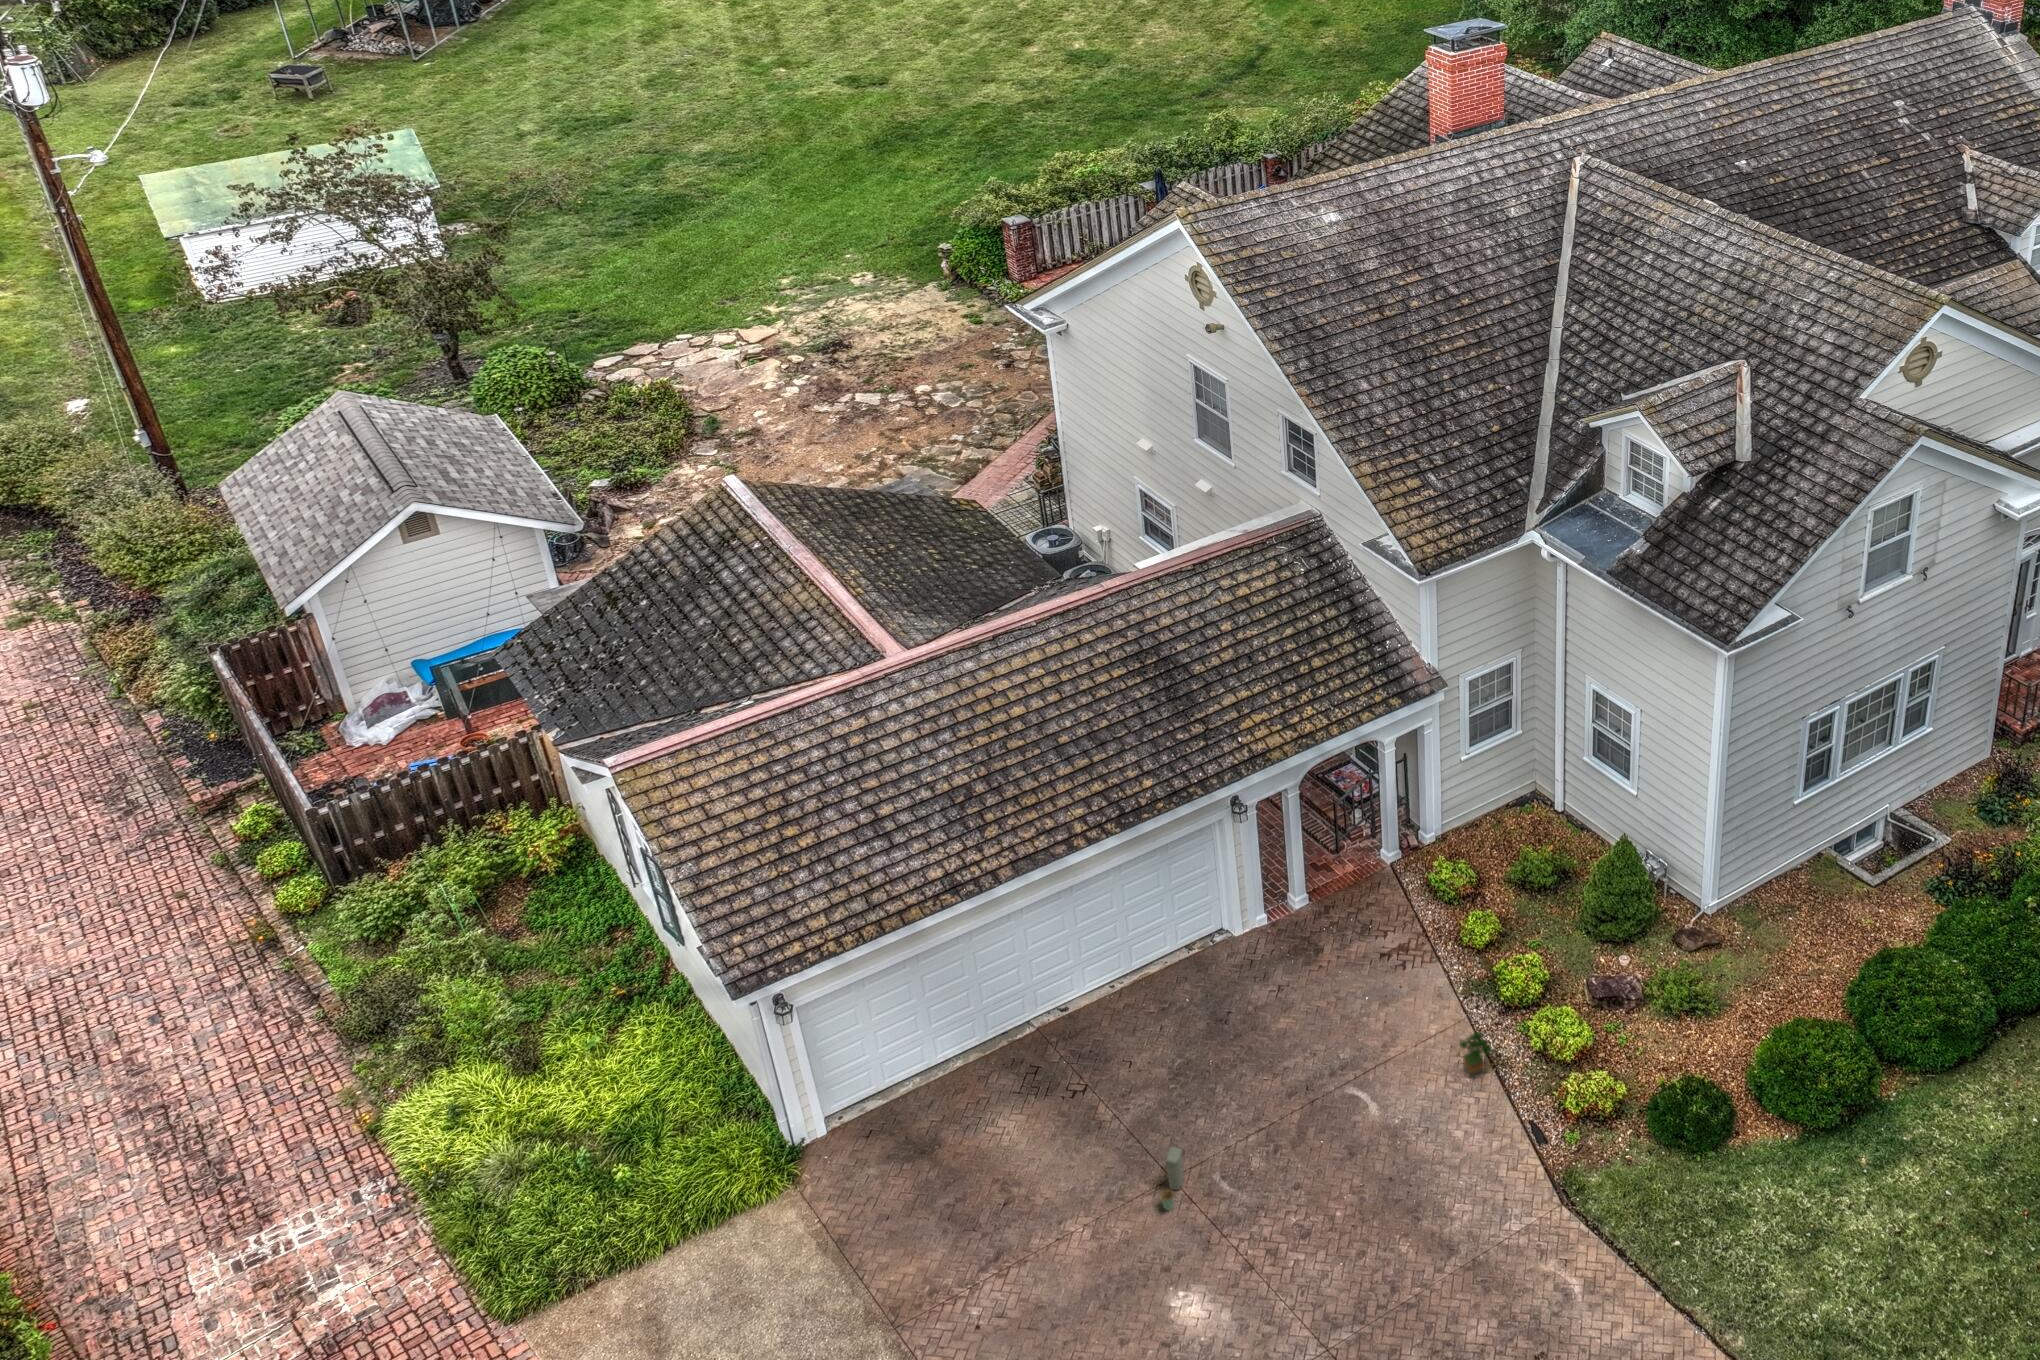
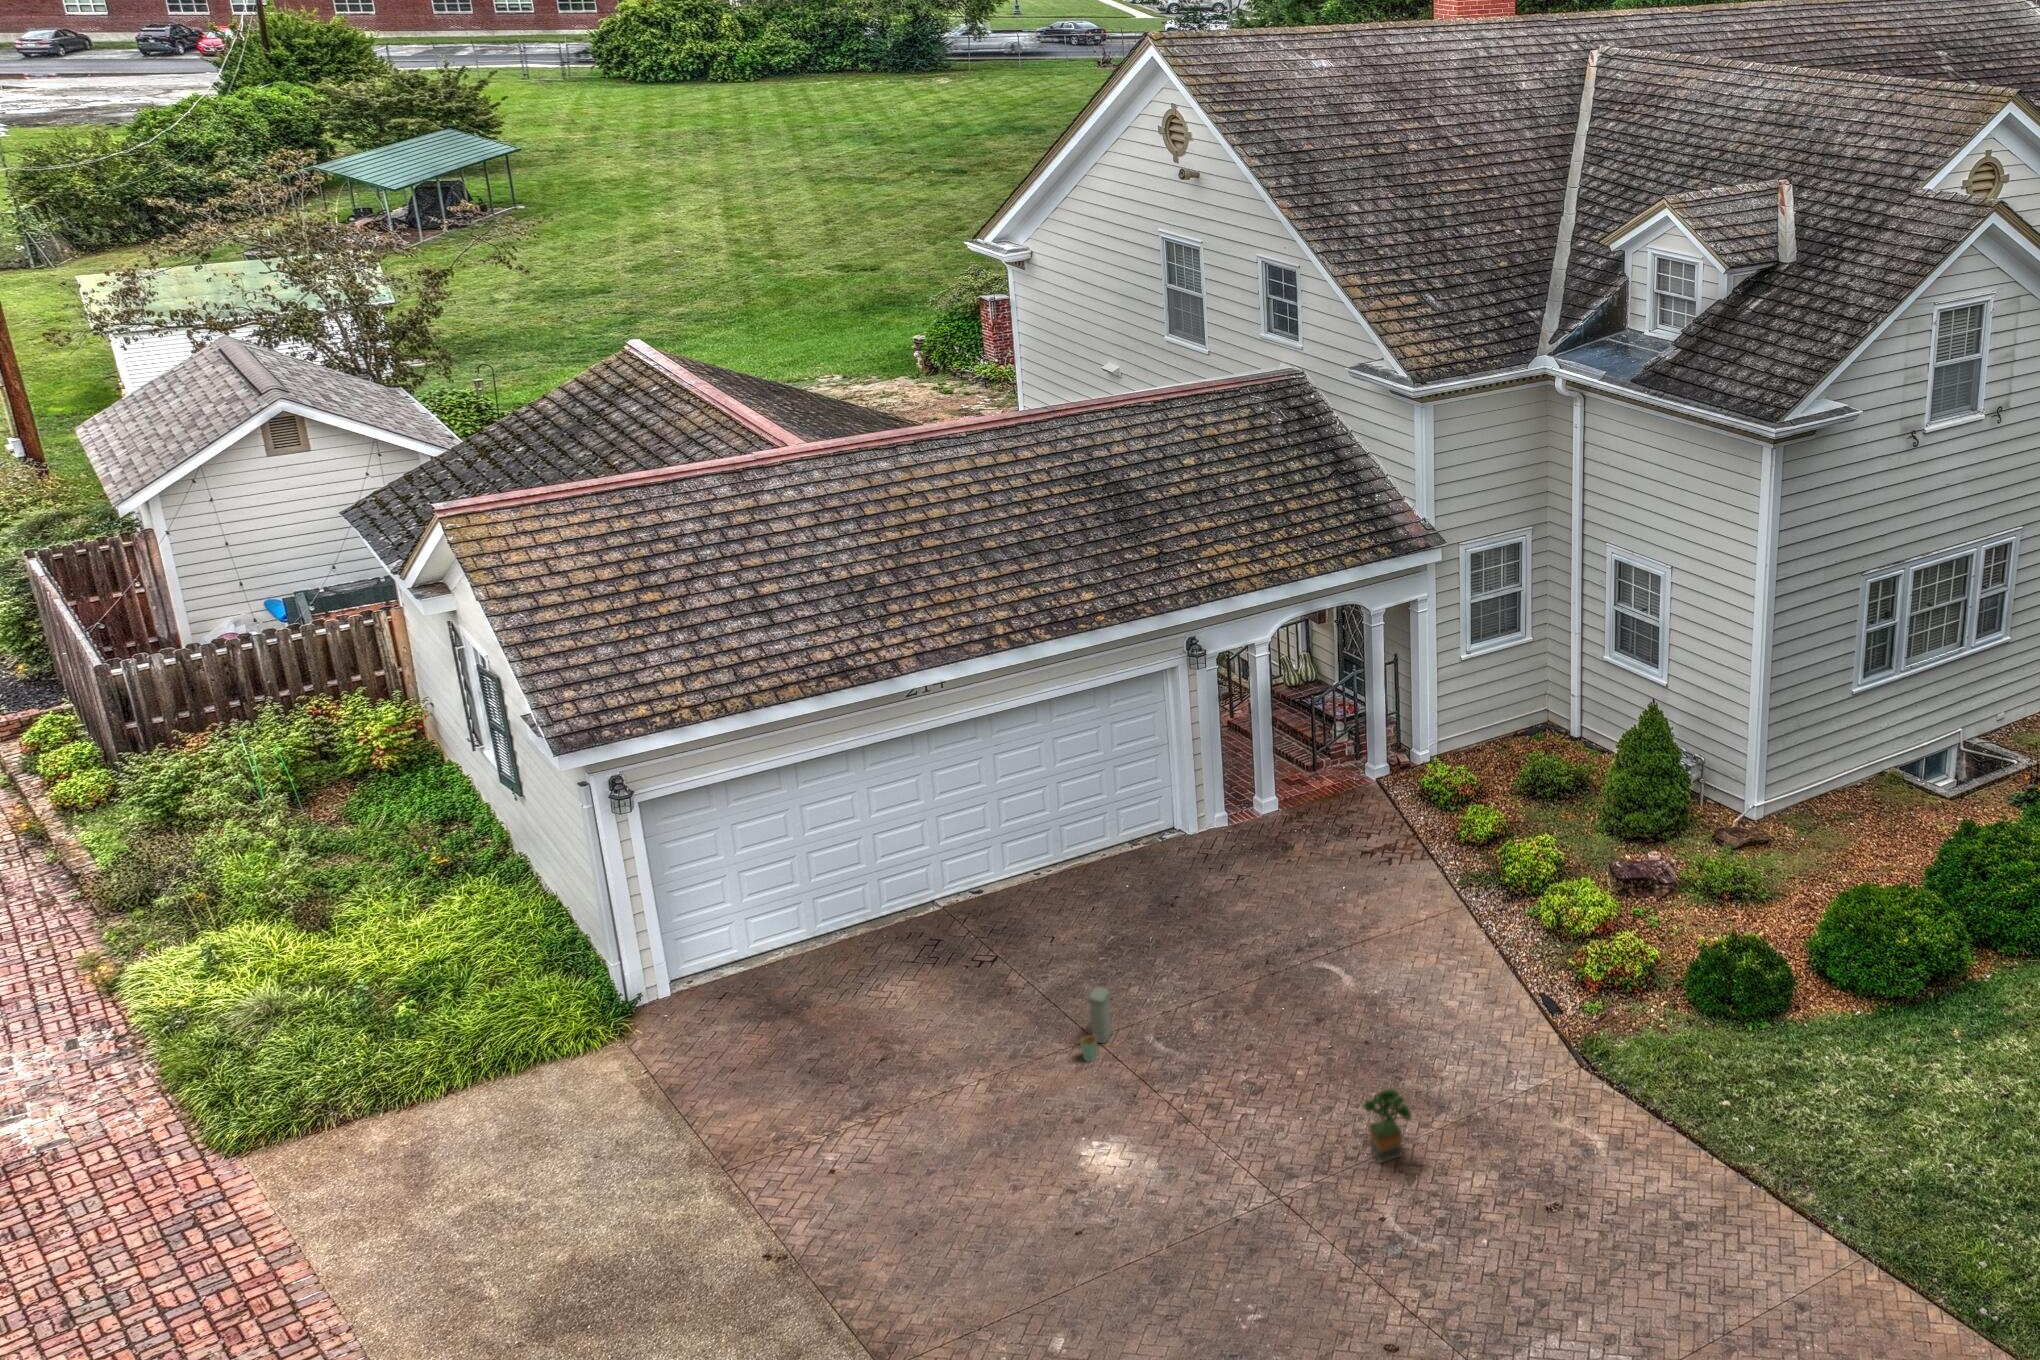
potted tree: present [1460,1032,1492,1080] -> present [1364,1089,1412,1163]

